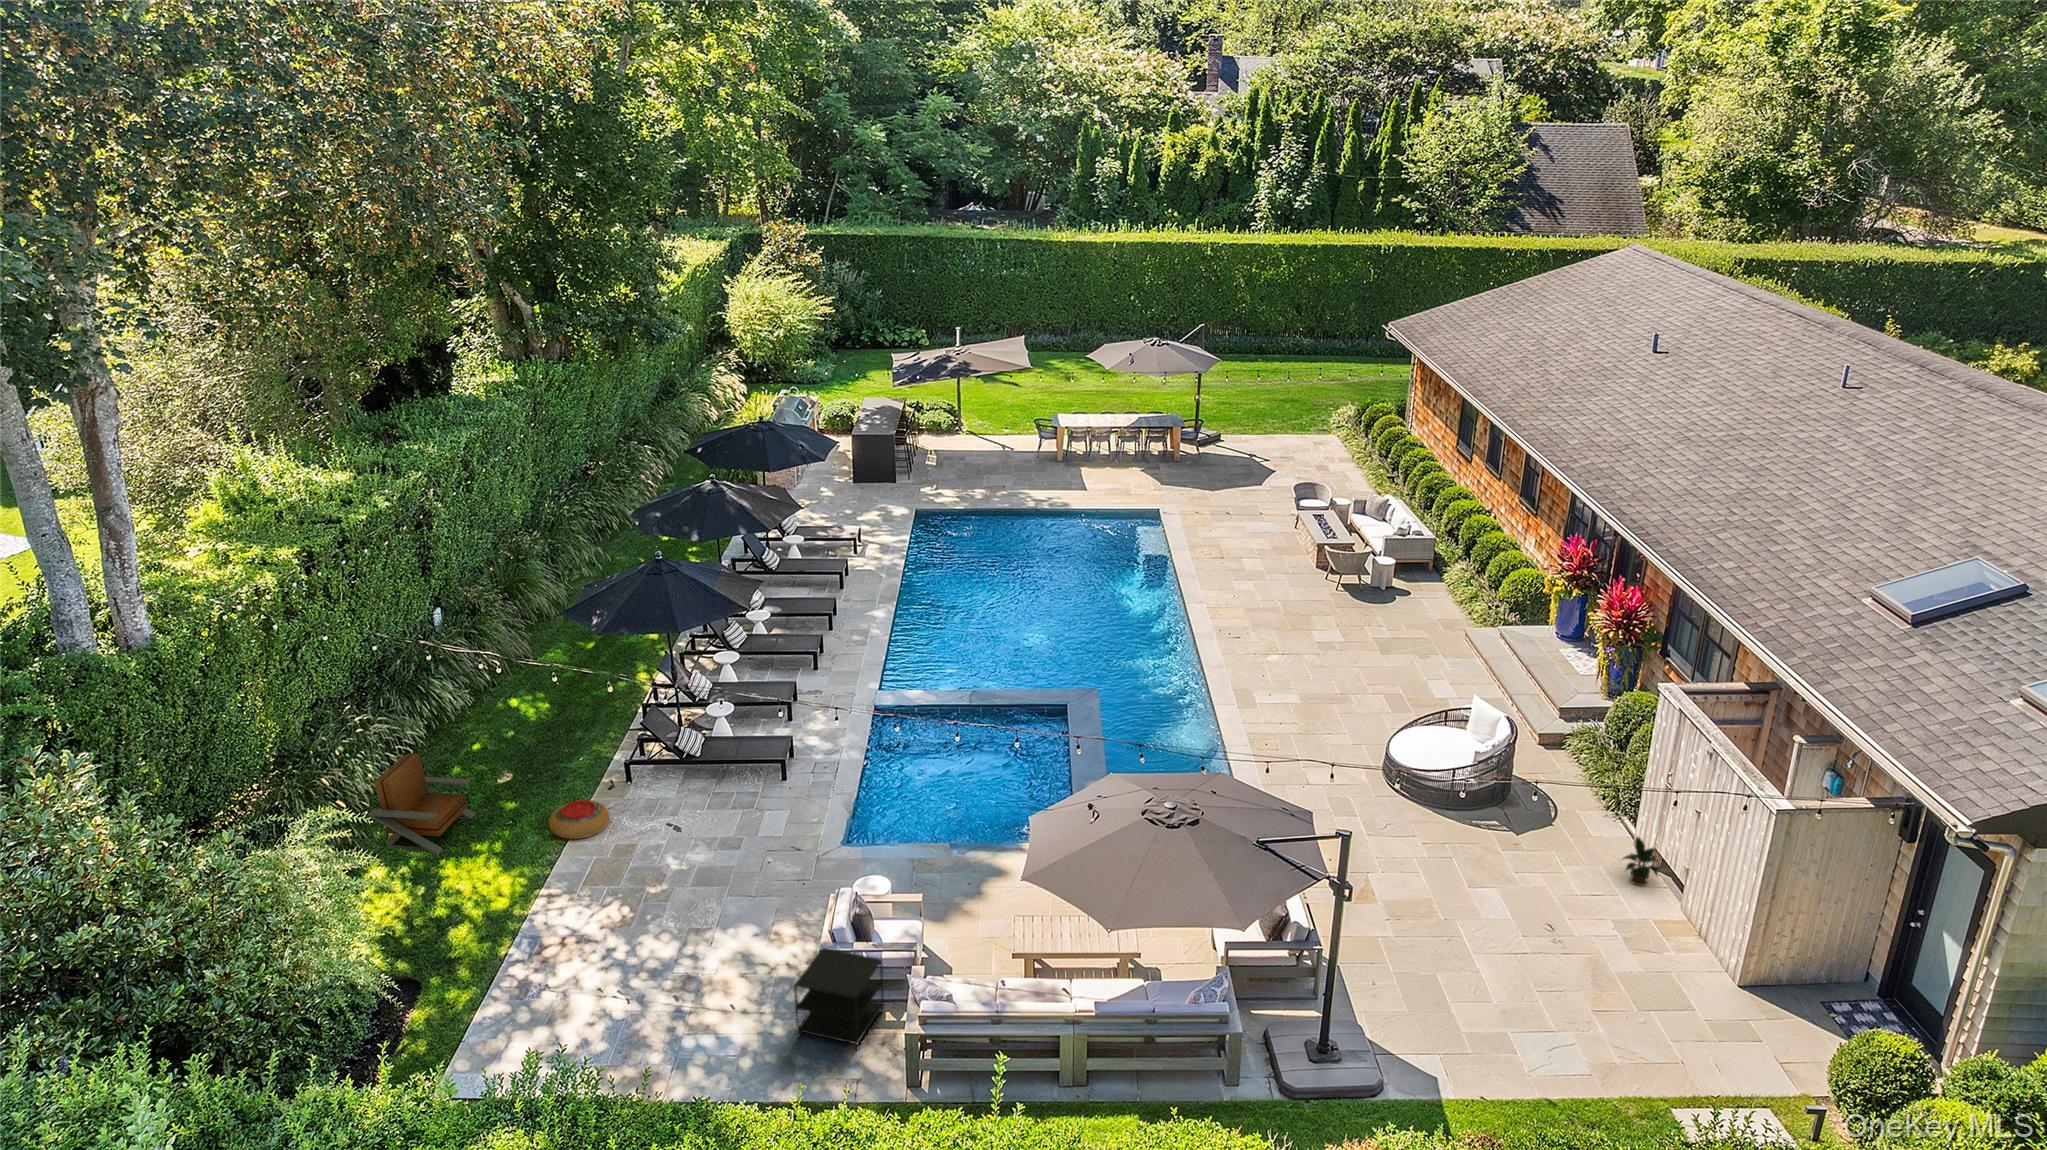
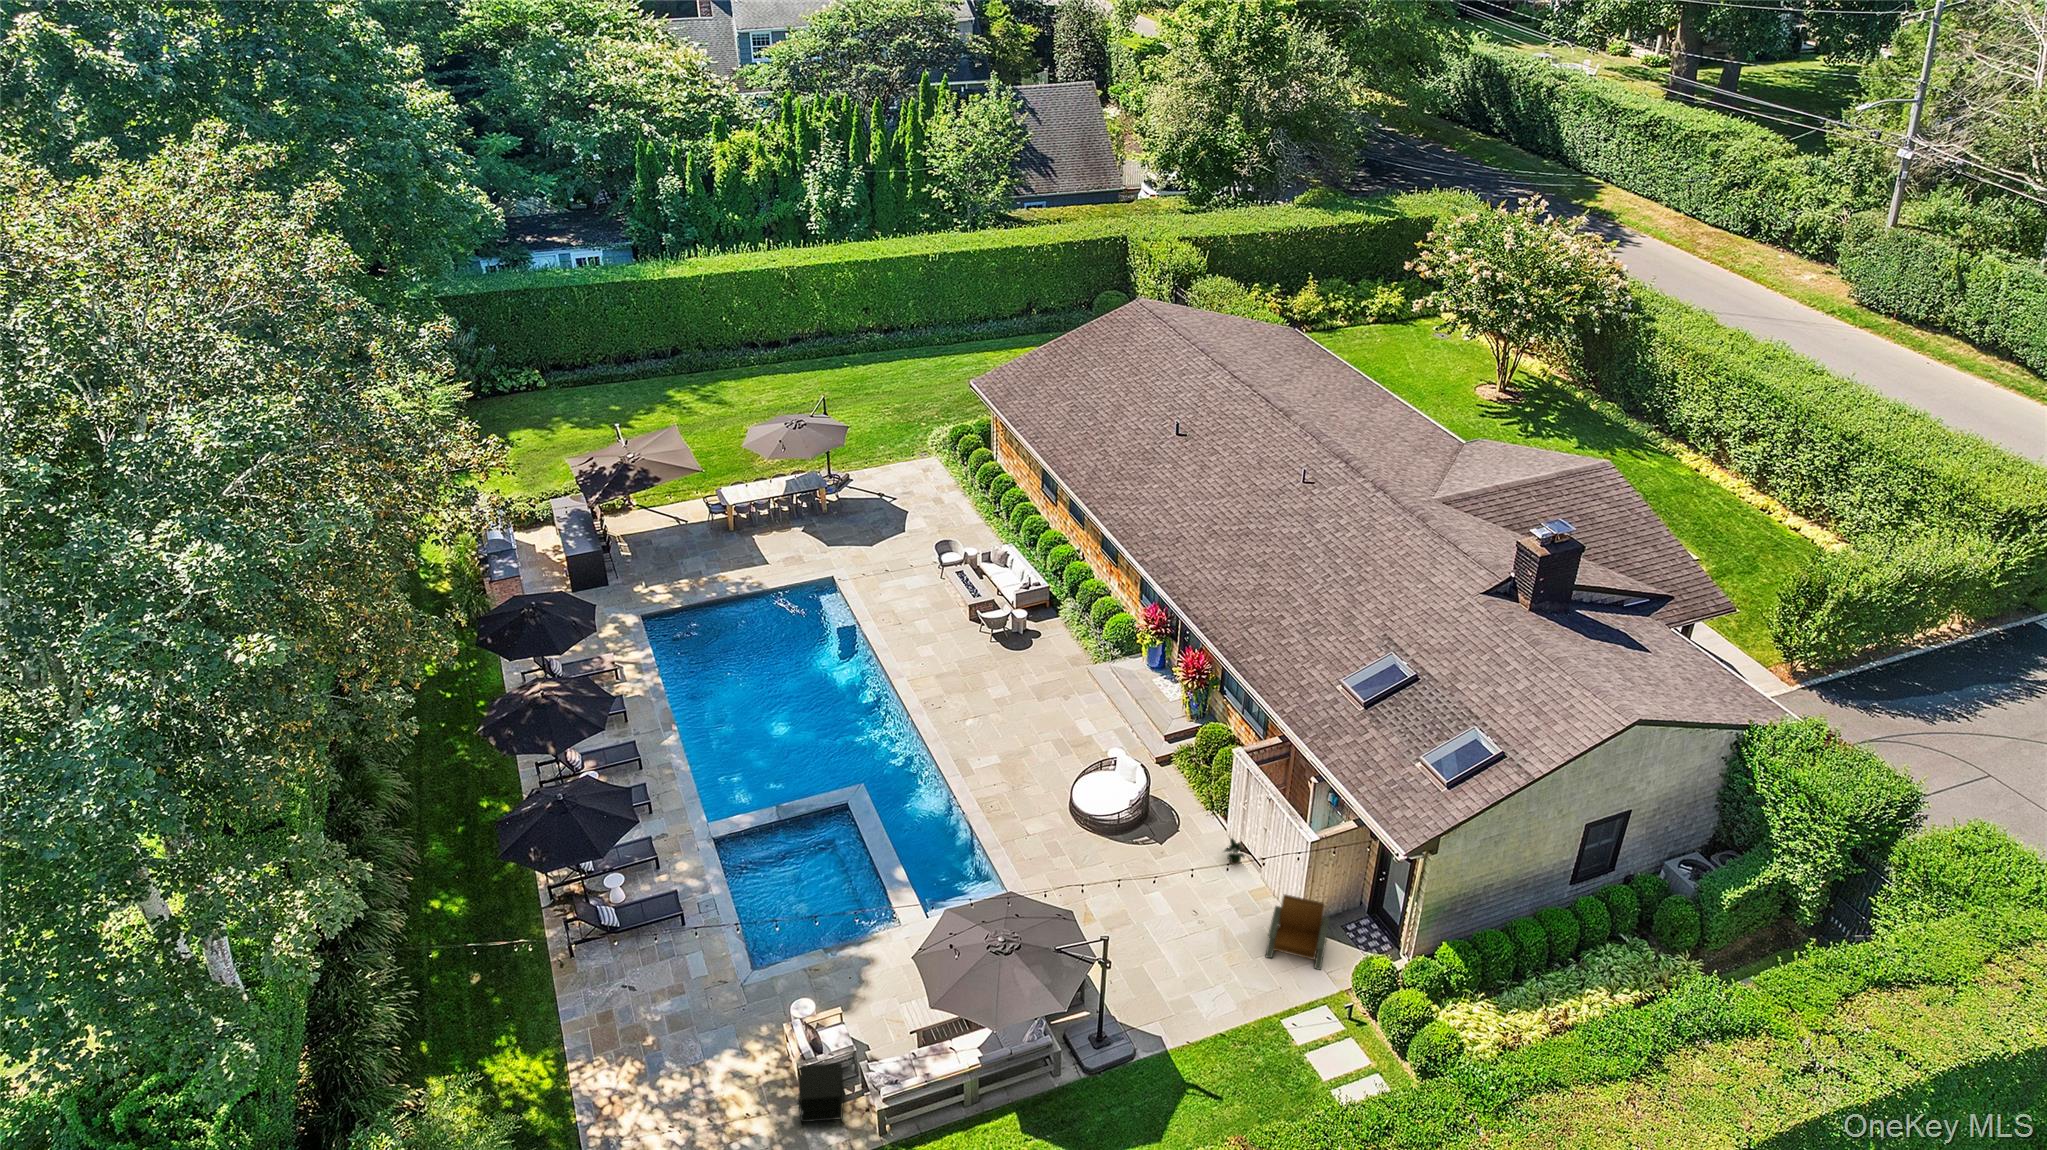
lounge chair: present [368,754,475,855] -> present [1266,895,1330,970]
pouf: present [549,800,610,839] -> none [534,980,578,1016]

